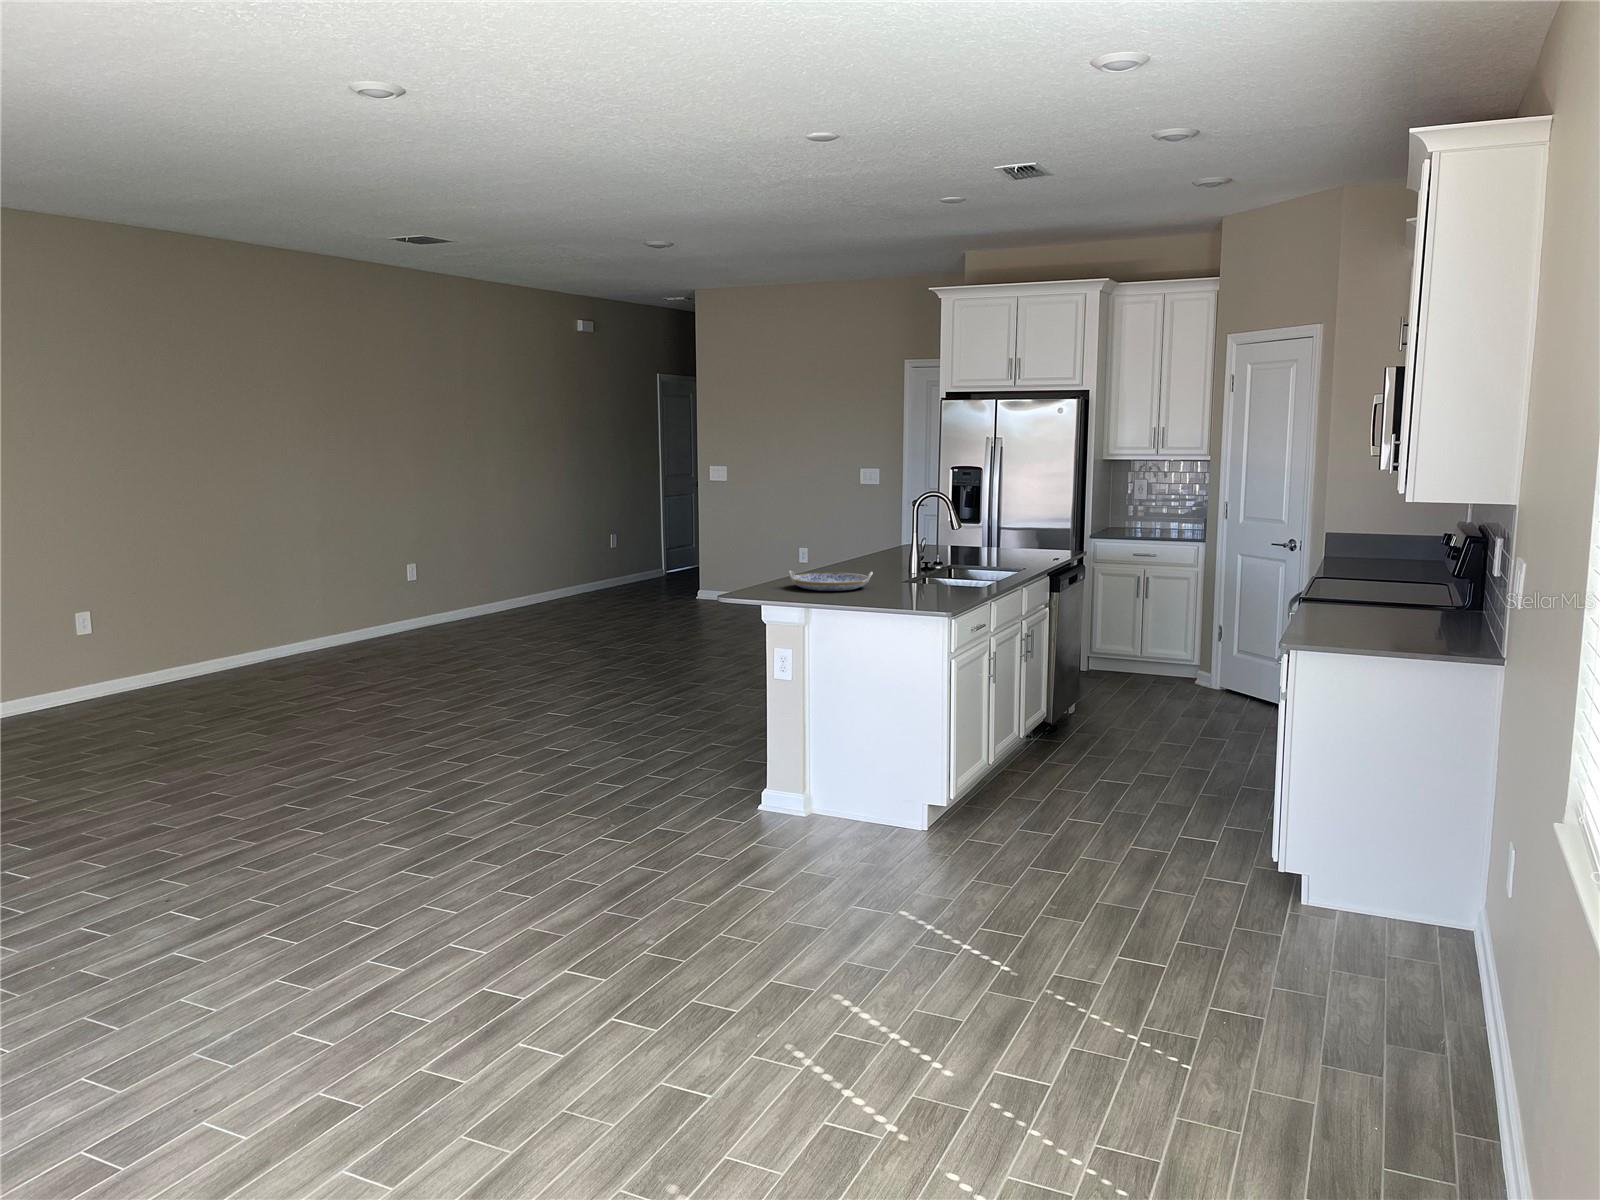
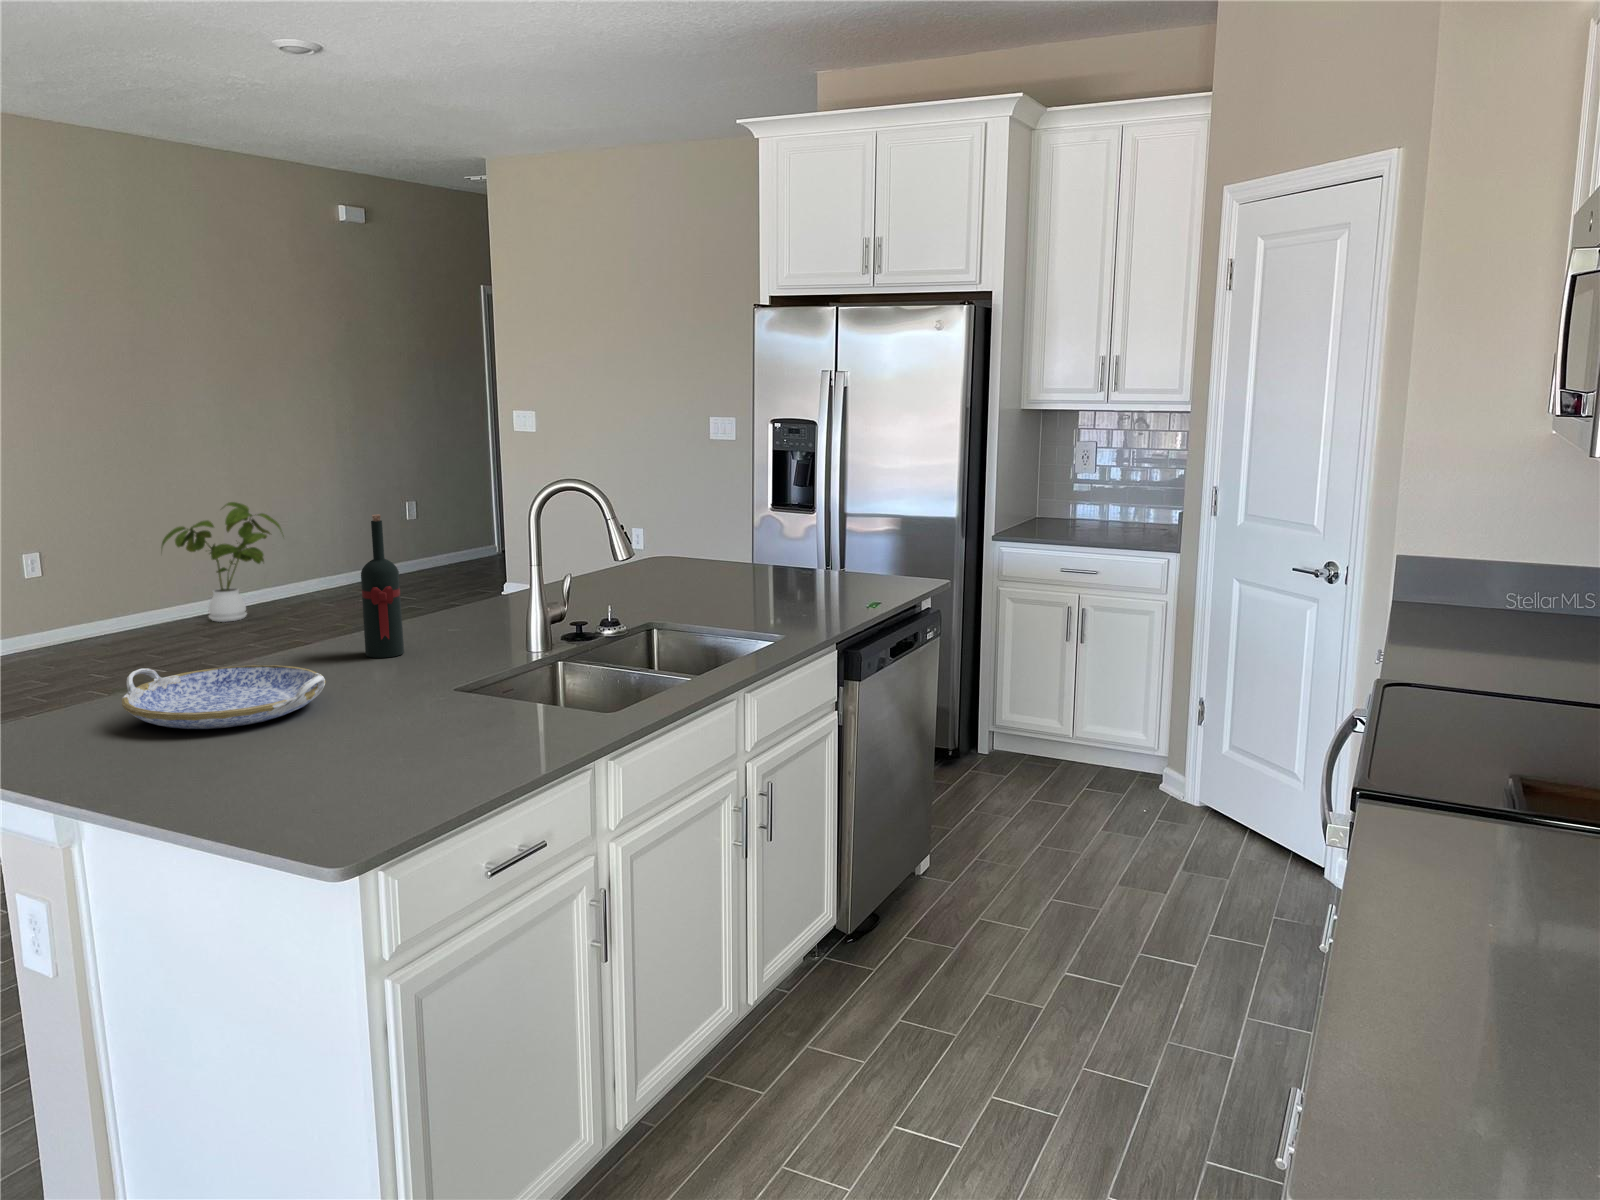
wine bottle: none [843,509,860,576] -> present [361,515,404,658]
house plant: none [480,529,564,613] -> present [162,502,281,622]

